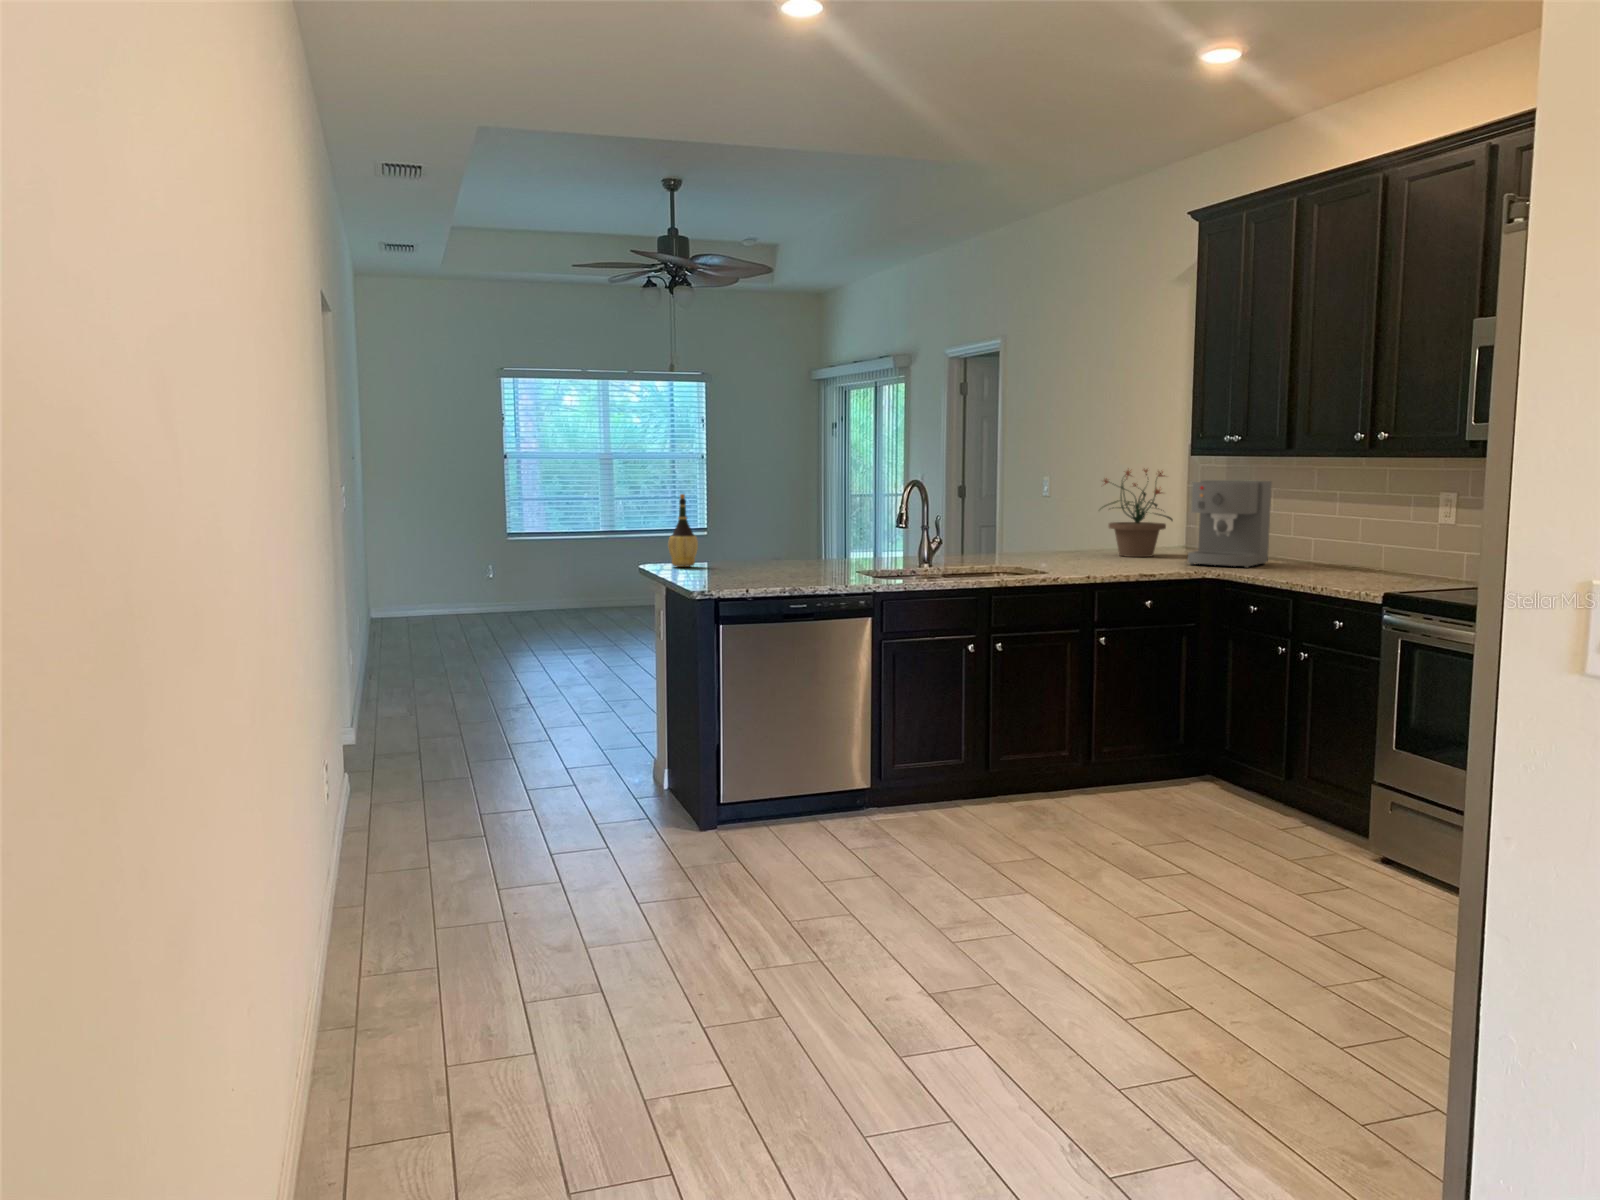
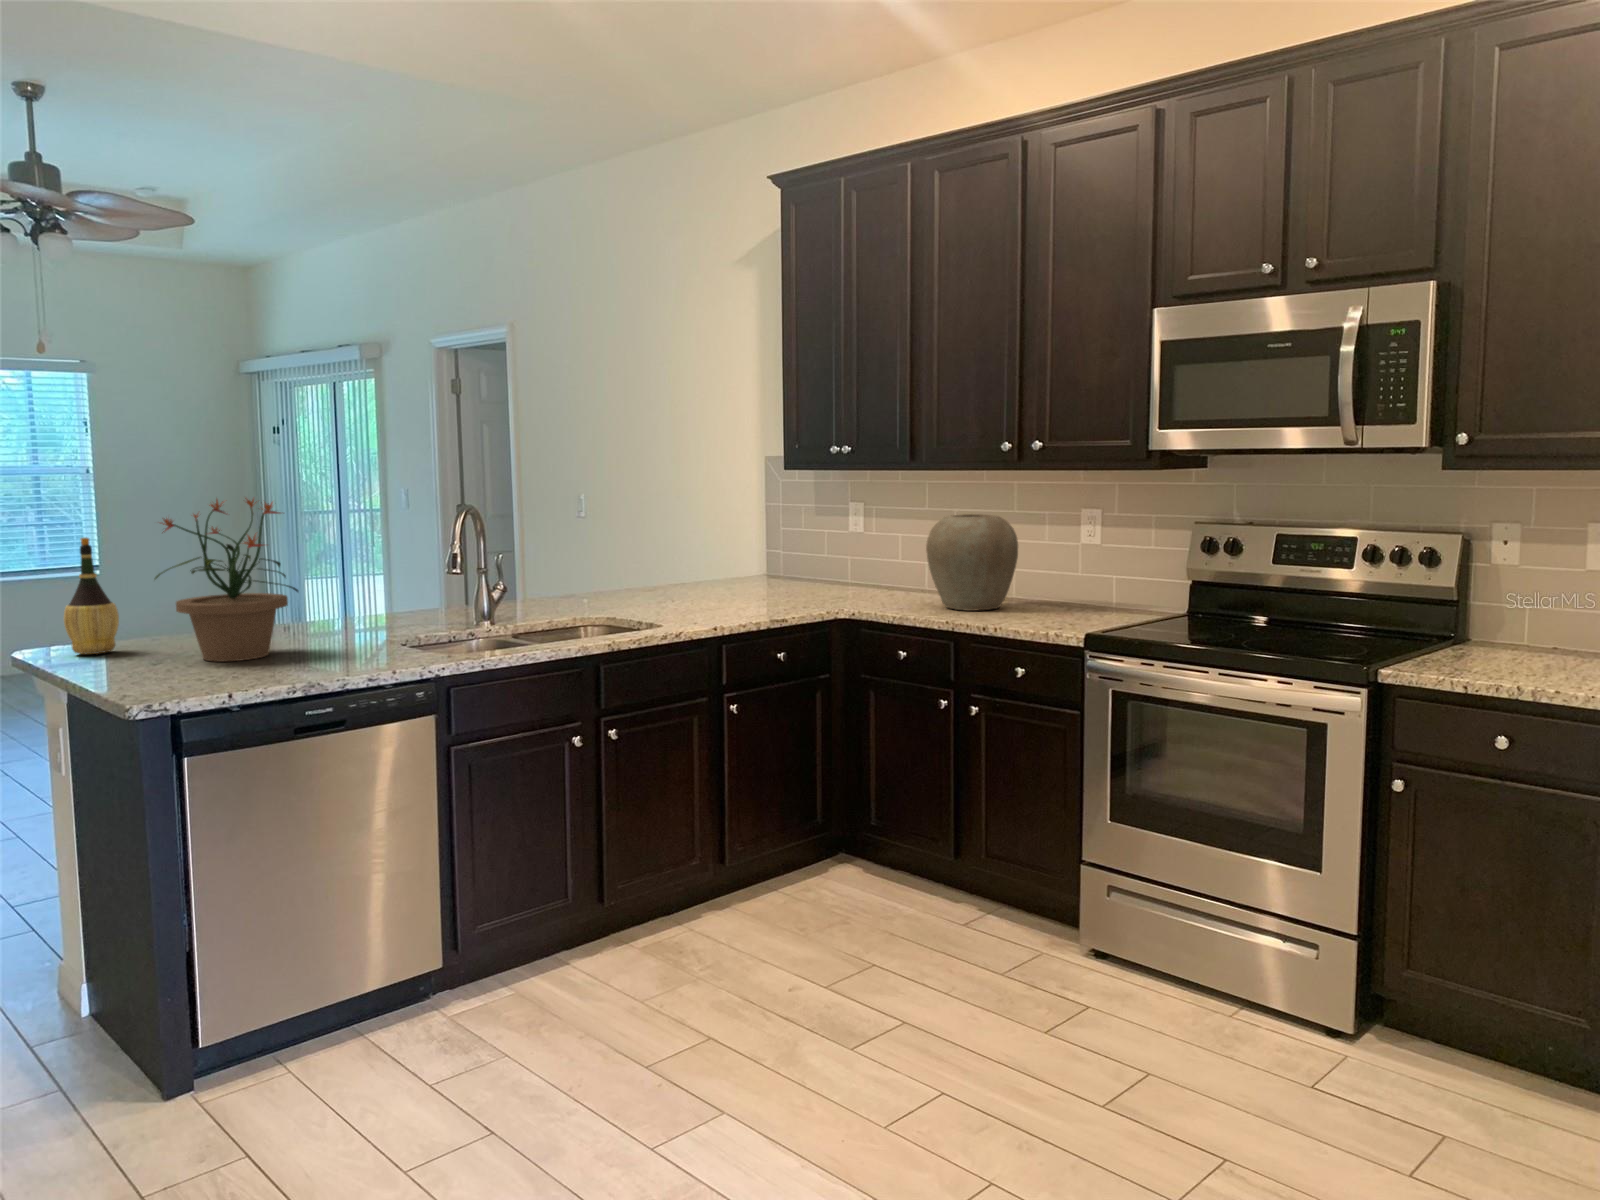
potted plant: present [1103,469,1173,557] -> present [155,498,298,662]
coffee maker: present [1188,480,1272,568] -> none [803,498,884,602]
vase: none [1287,495,1373,577] -> present [926,514,1018,611]

